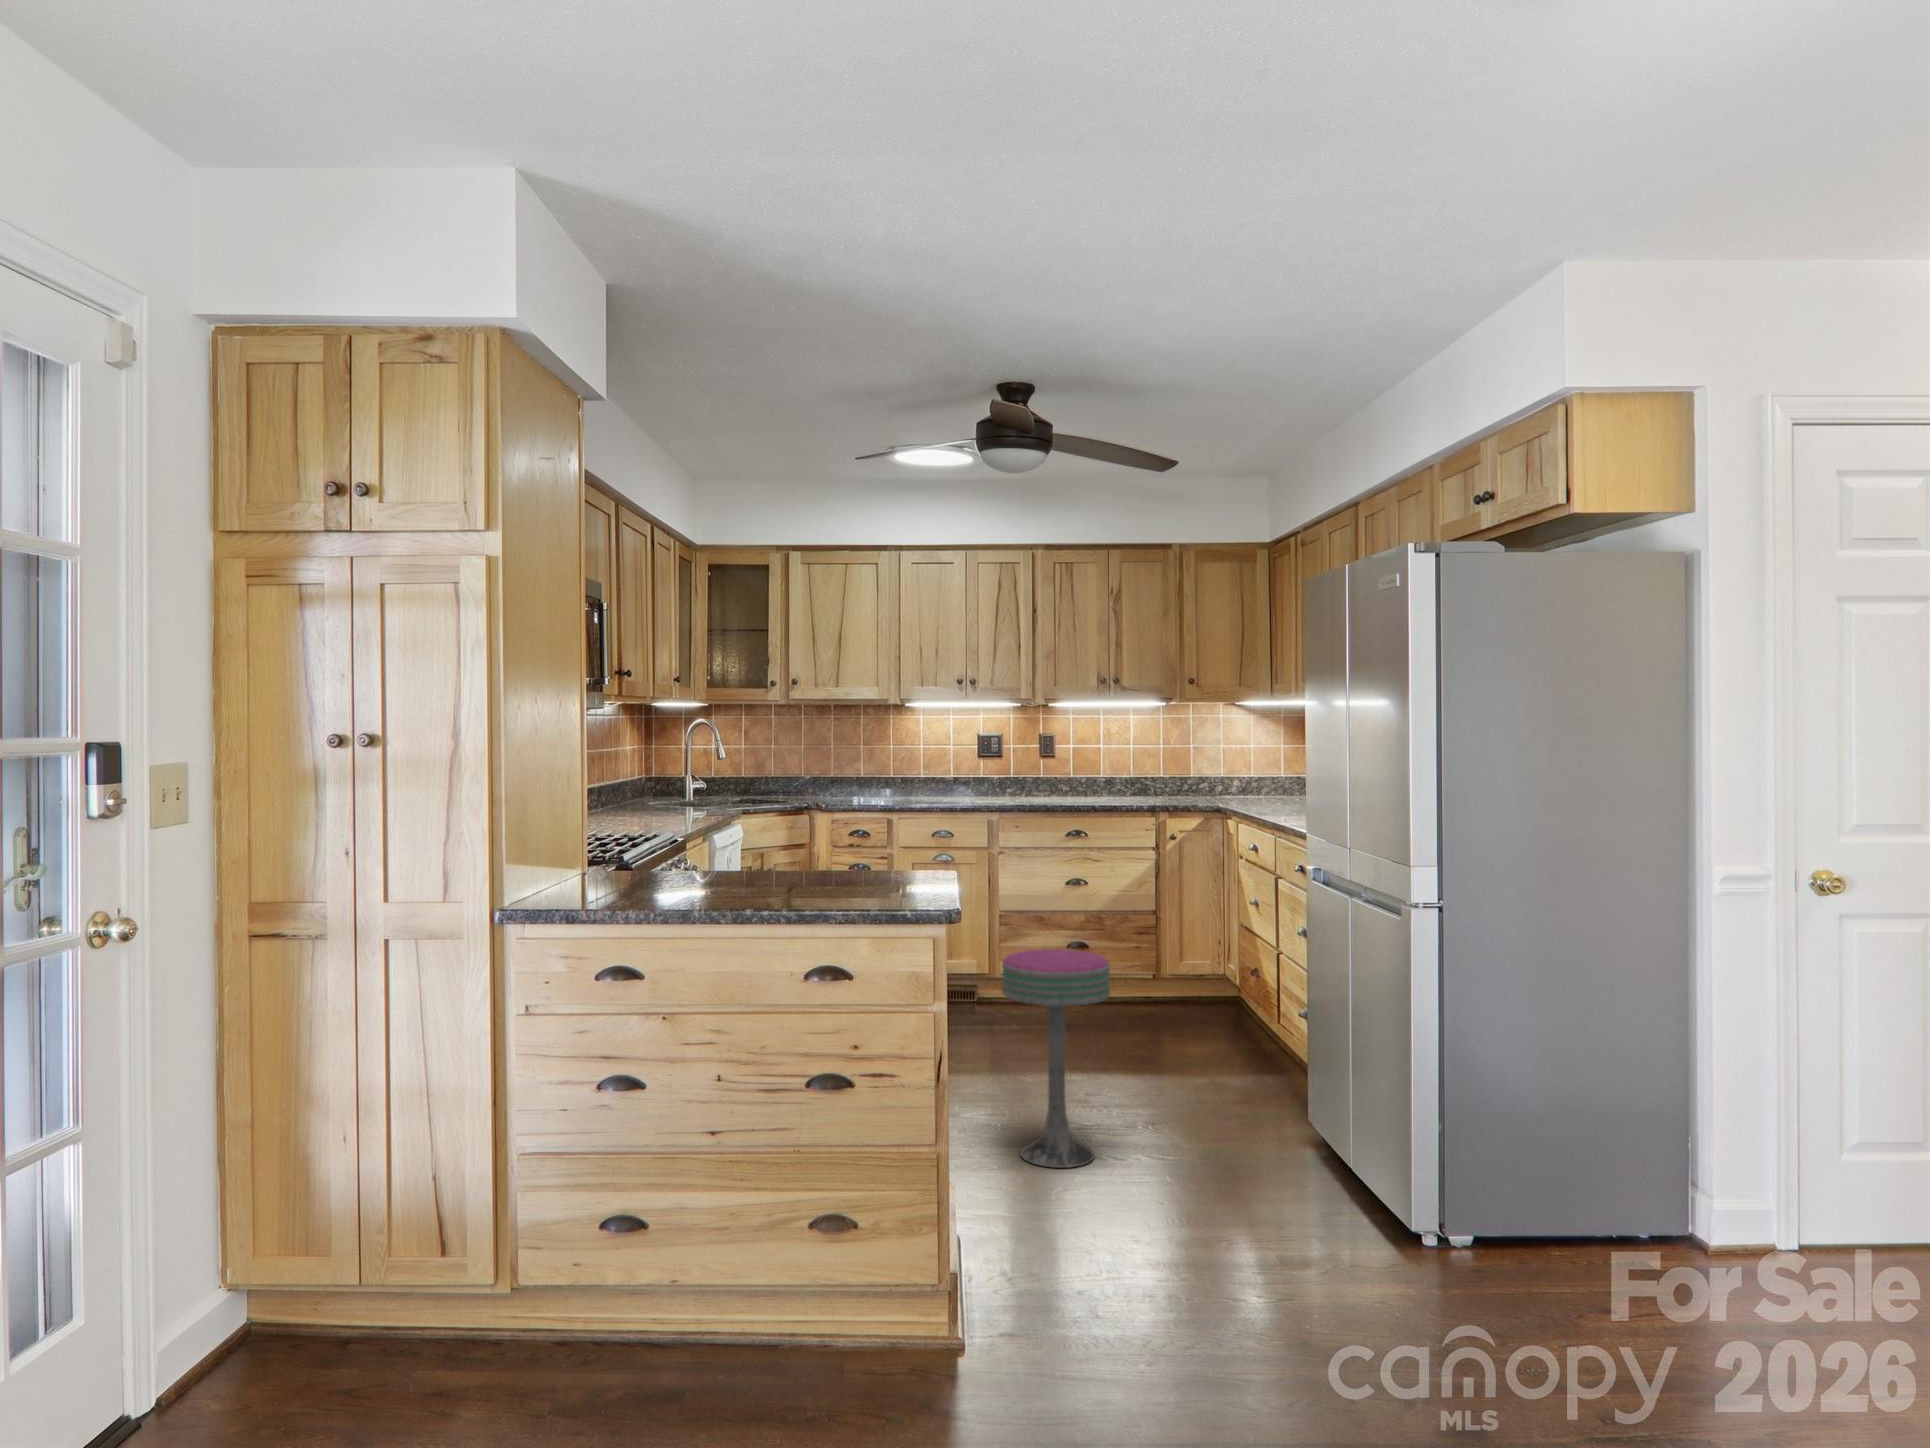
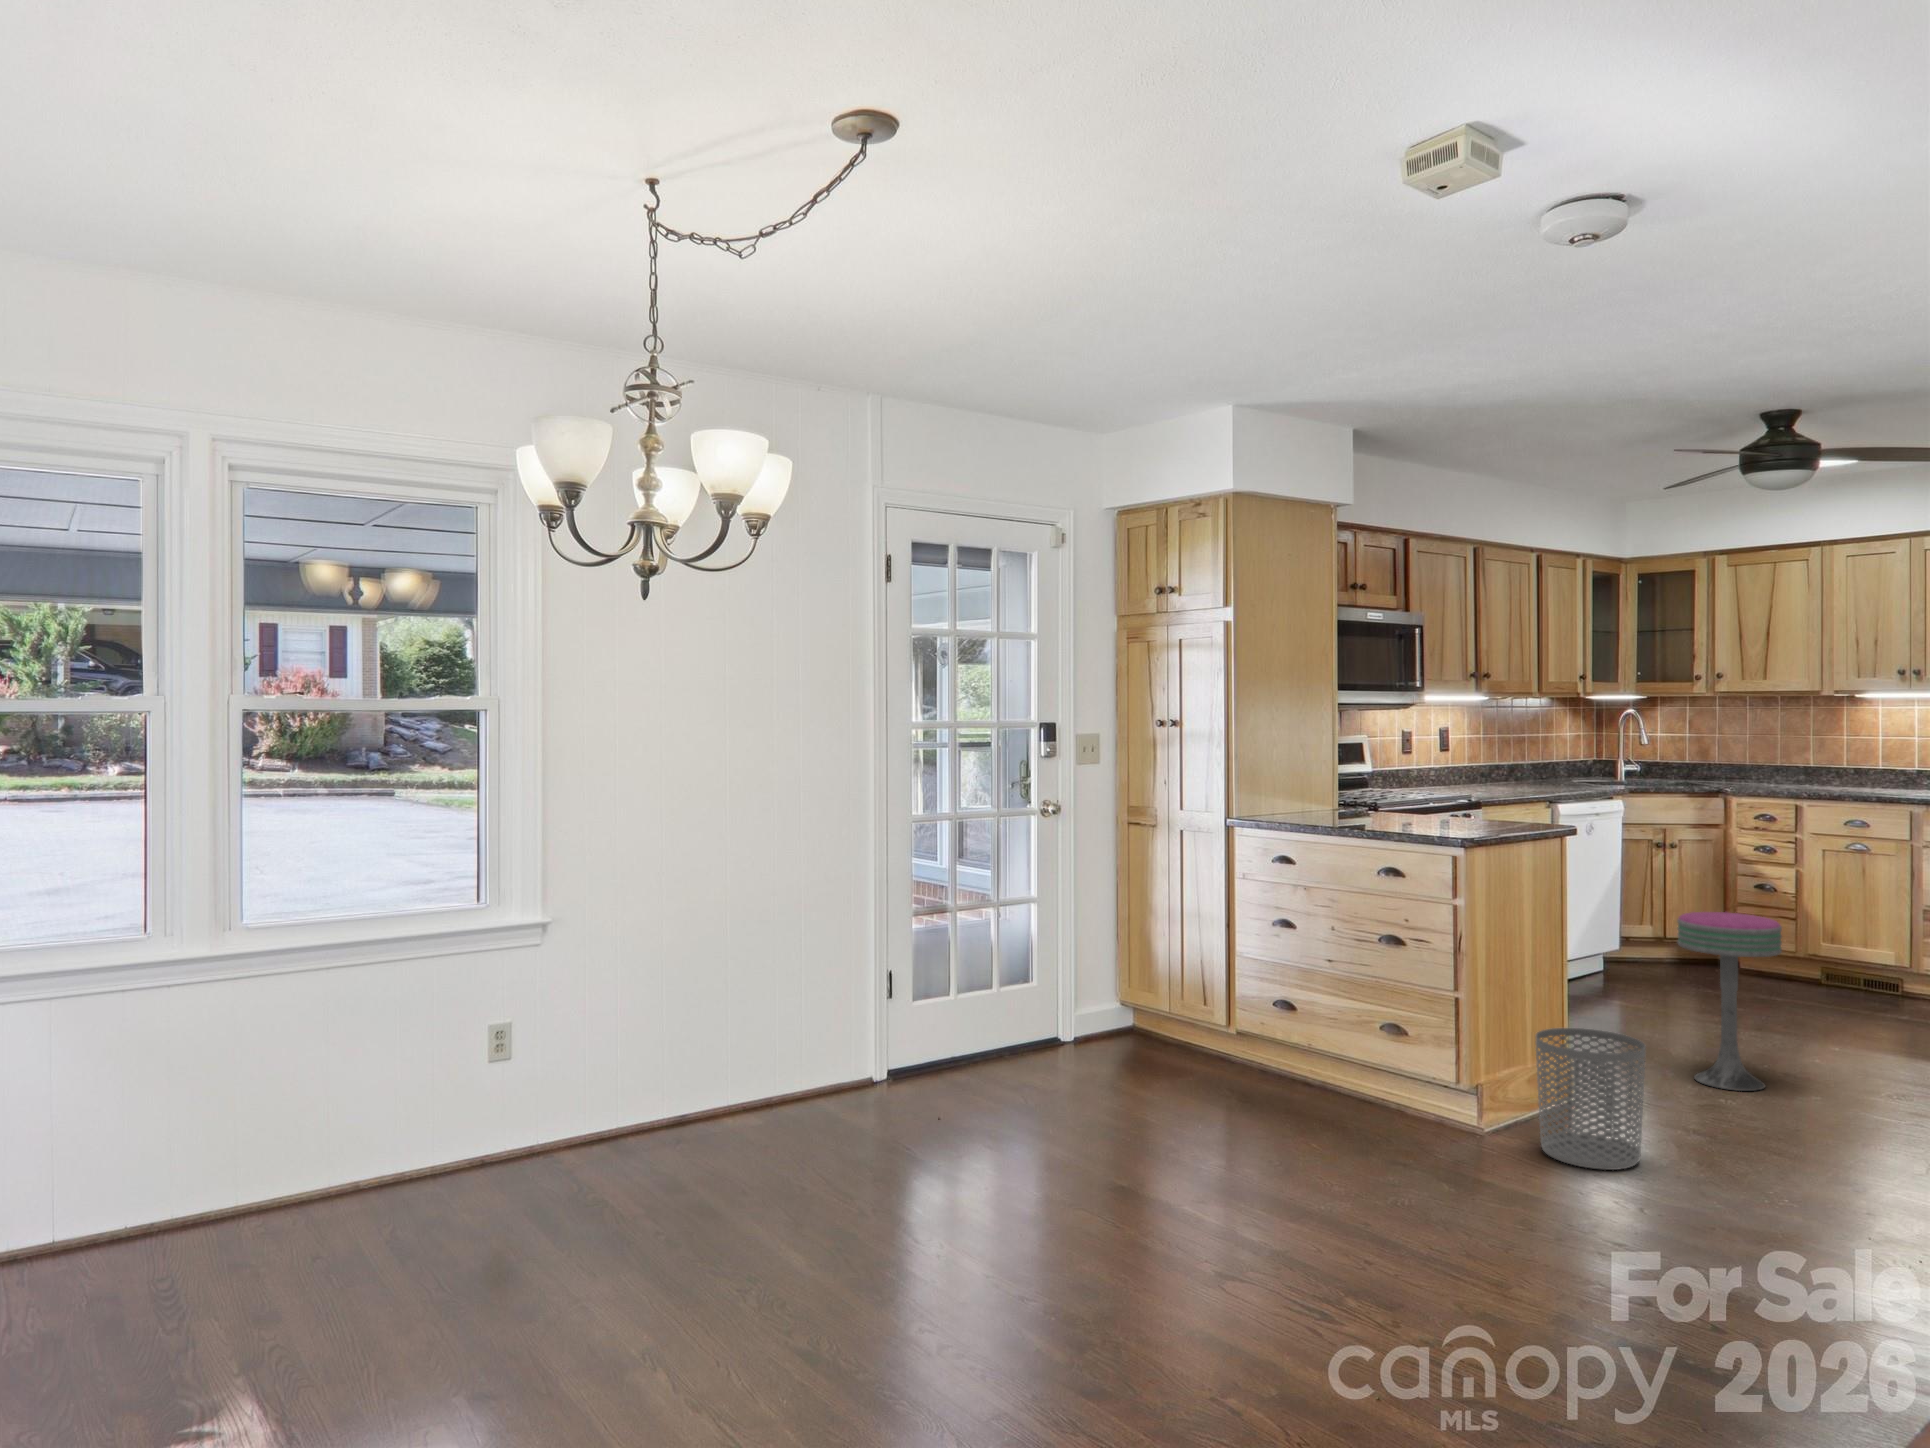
waste bin: none [1087,1154,1233,1378] -> present [1536,1028,1646,1170]

